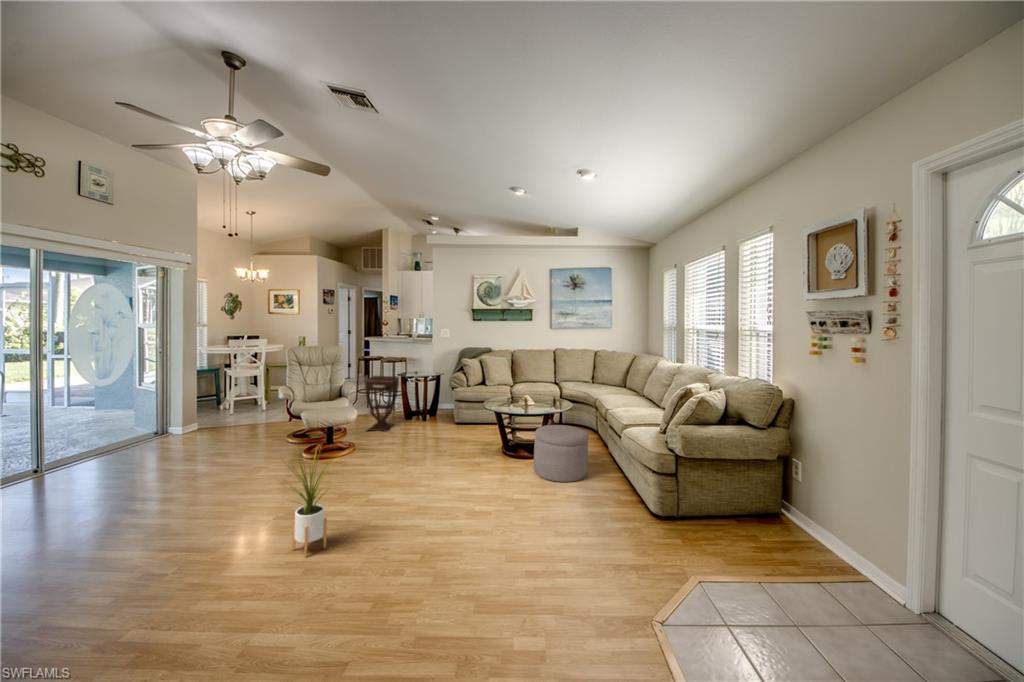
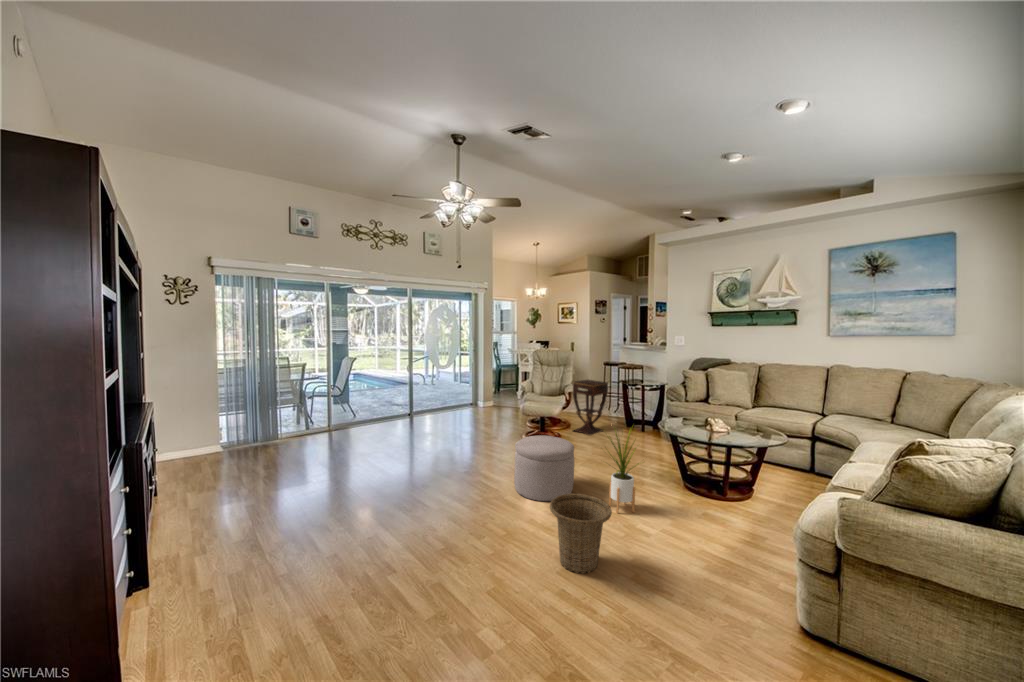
ottoman: present [534,425,589,482] -> present [514,435,574,501]
house plant: present [287,449,332,557] -> present [609,429,639,514]
basket: none [500,473,551,538] -> present [550,494,612,573]

